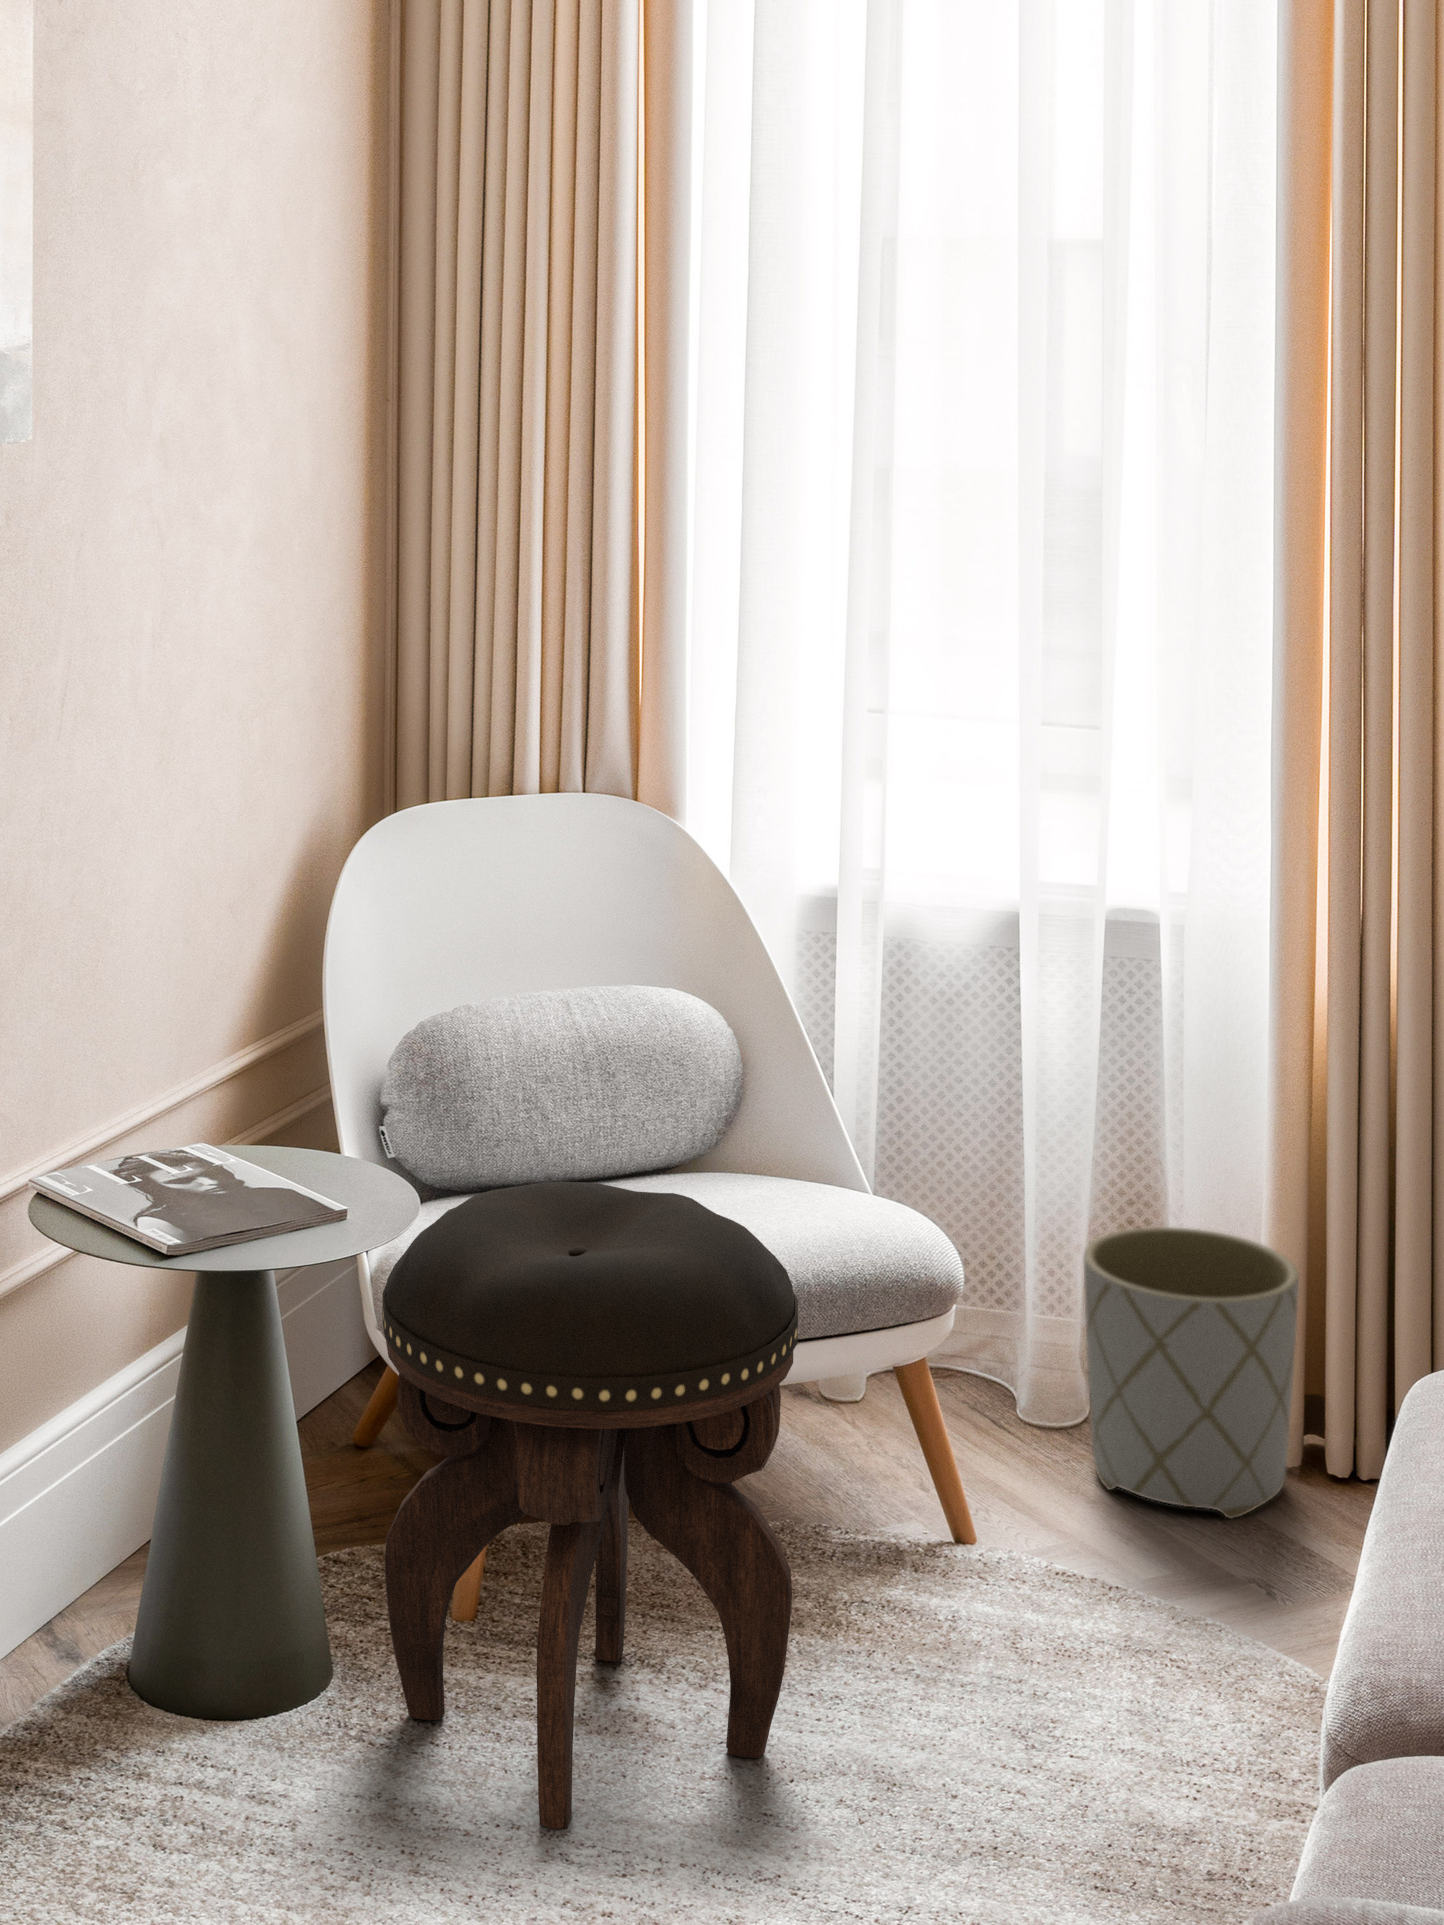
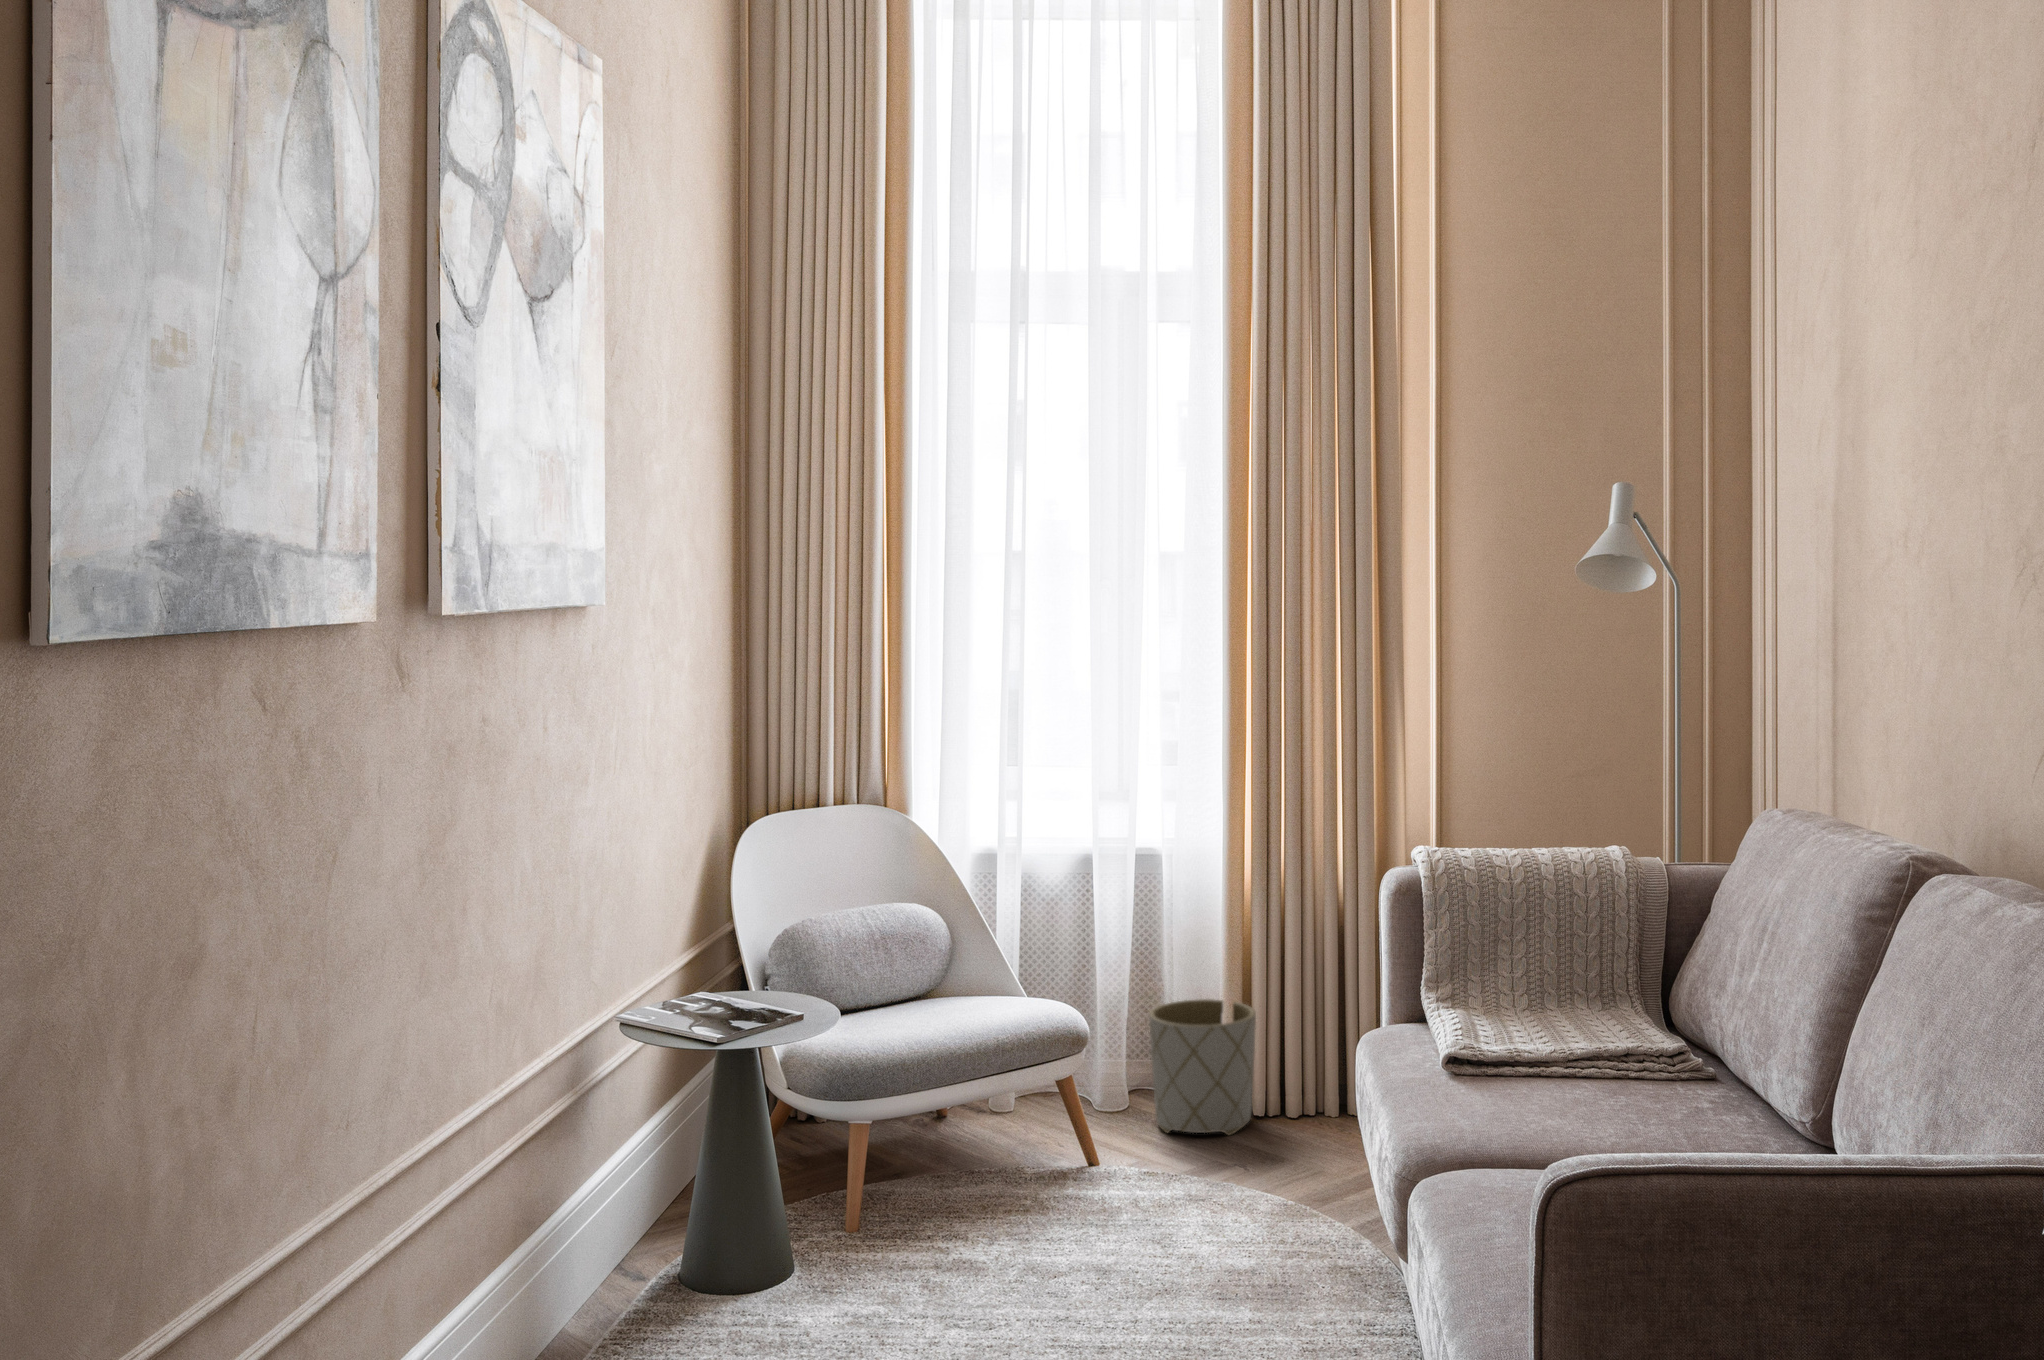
footstool: present [382,1182,798,1830] -> none [830,984,1053,1308]

